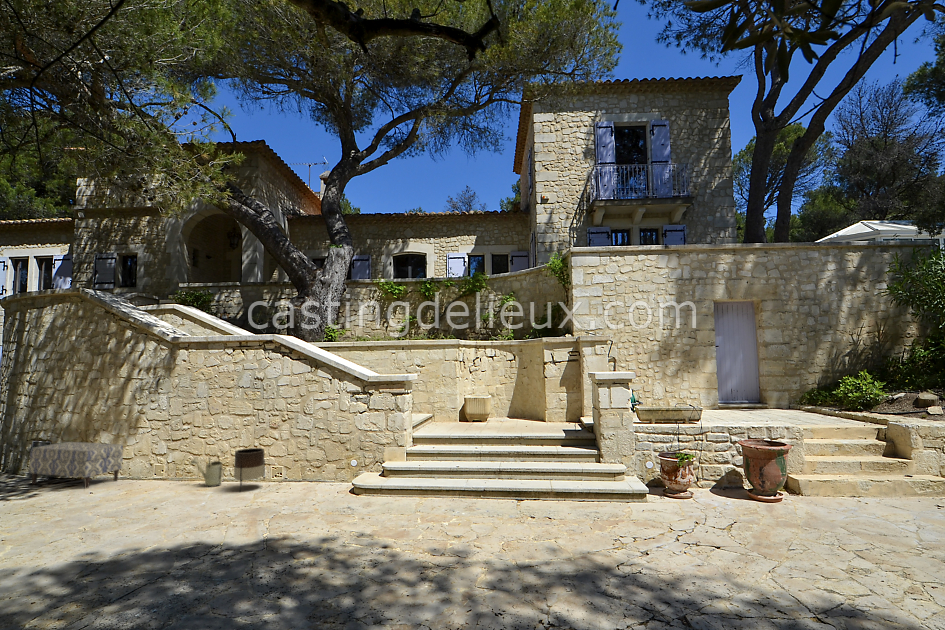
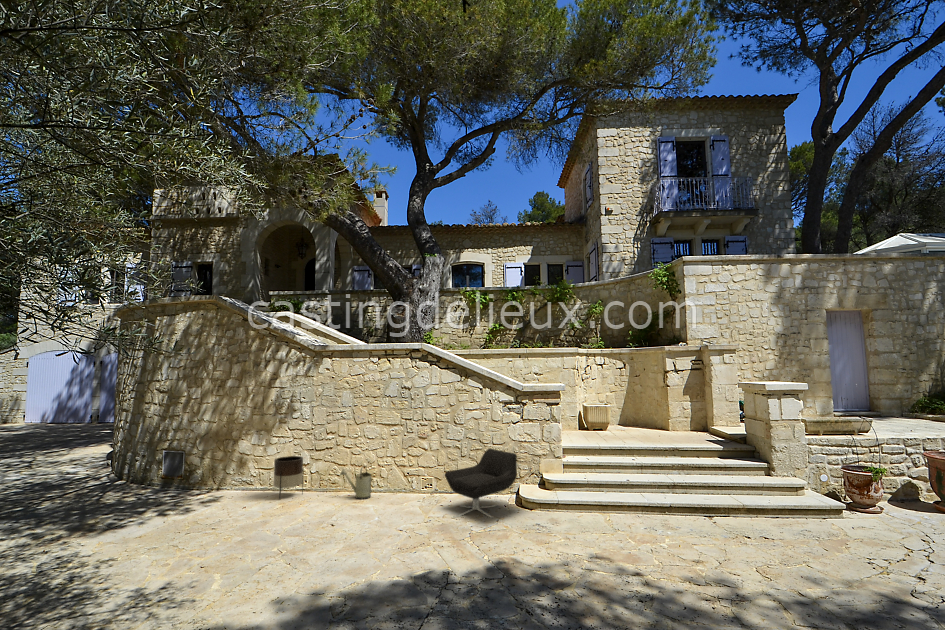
lounge chair: none [280,438,352,503] -> present [445,449,517,518]
bench: present [29,442,123,488] -> none [174,451,265,500]
planter: present [234,448,265,489] -> present [274,456,304,499]

